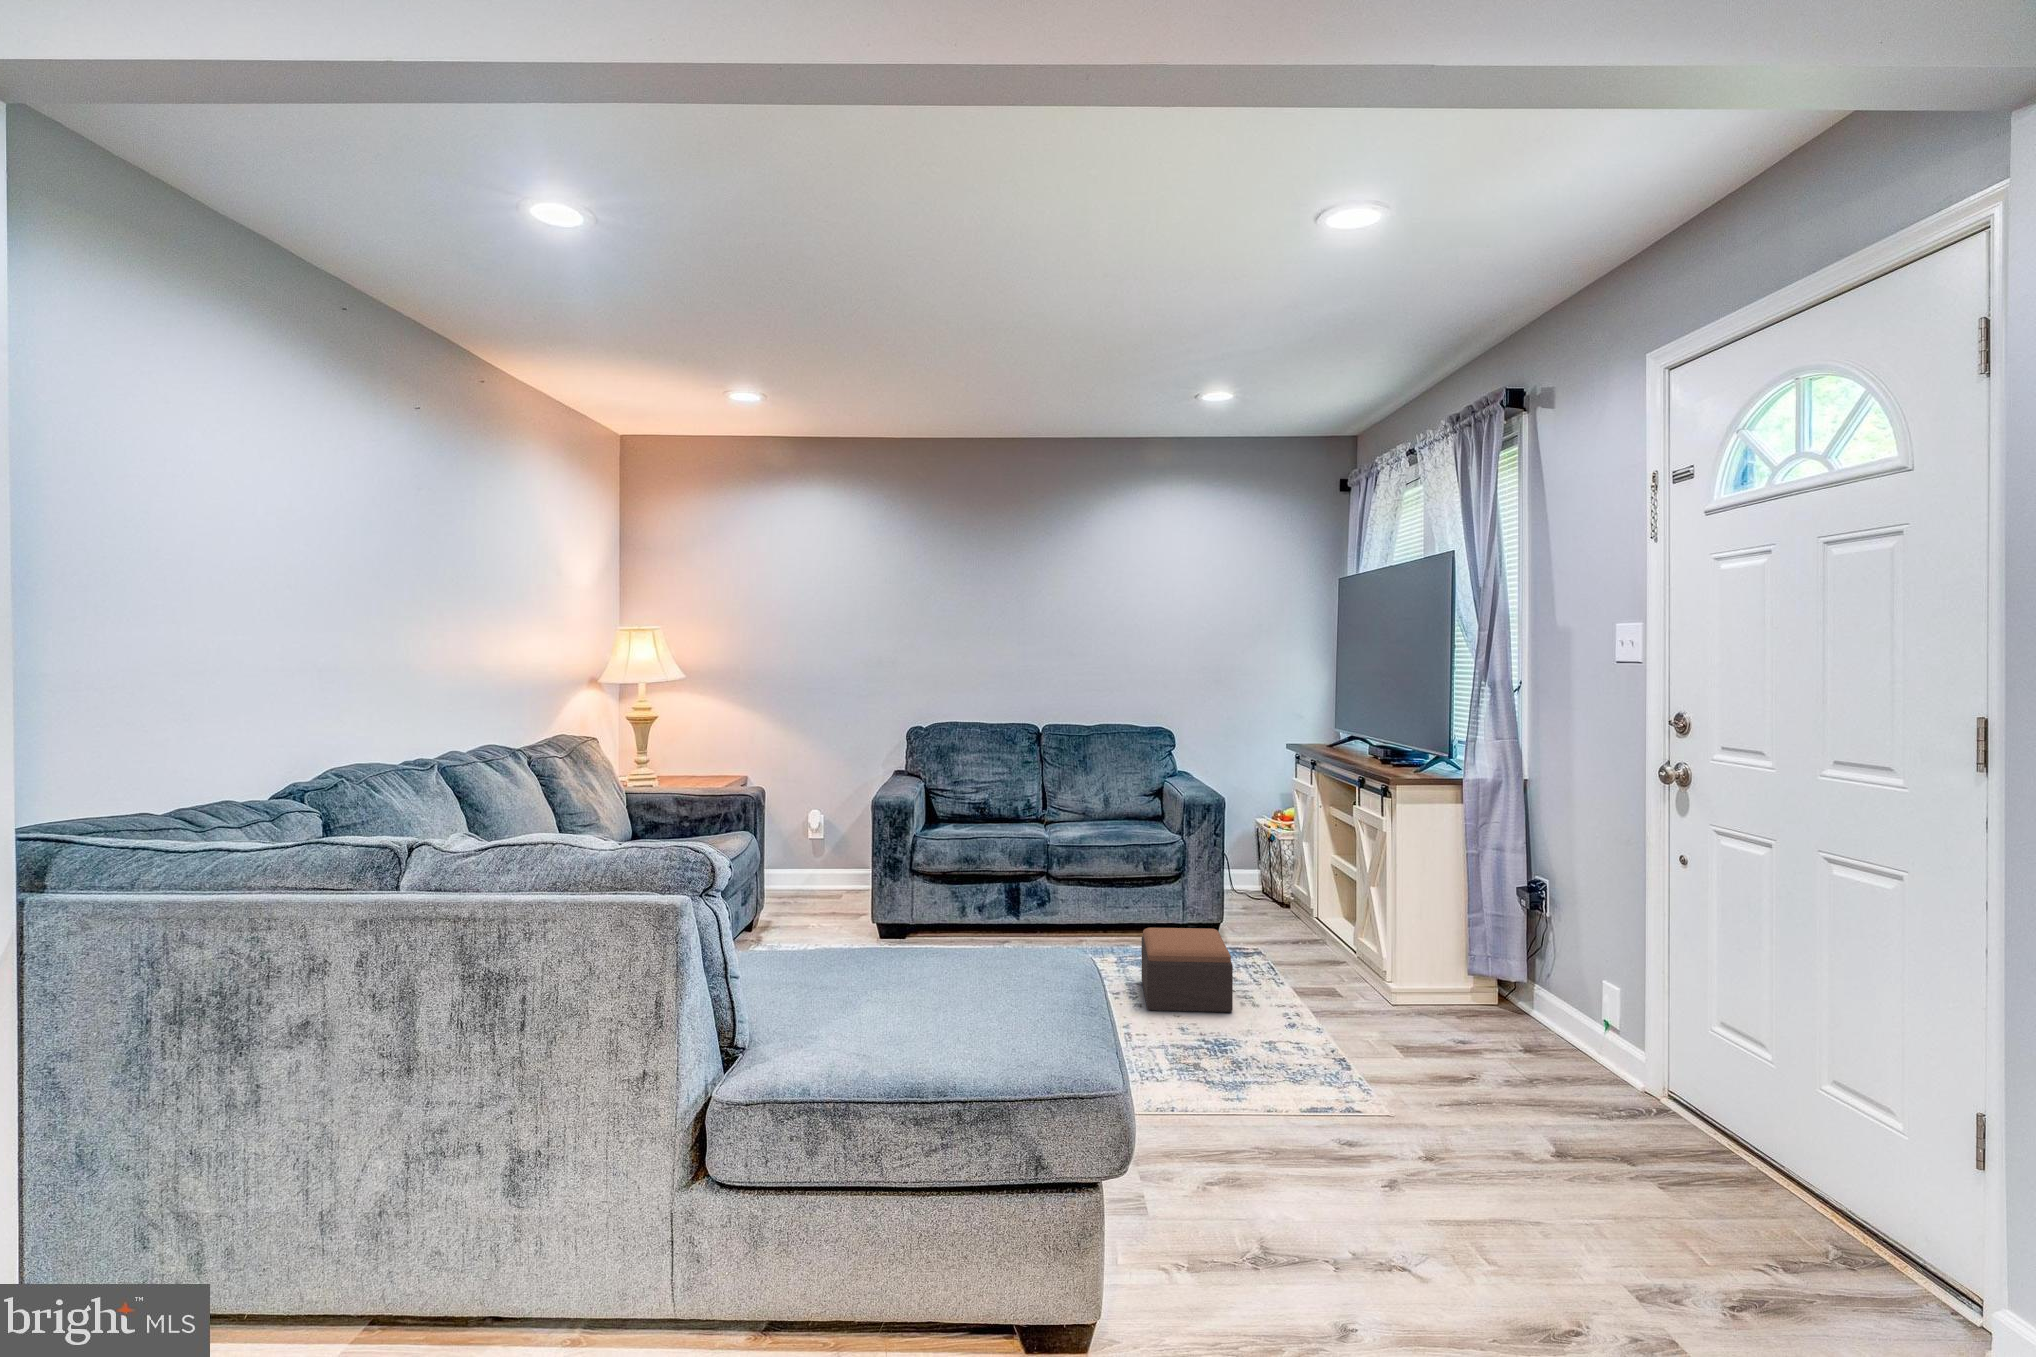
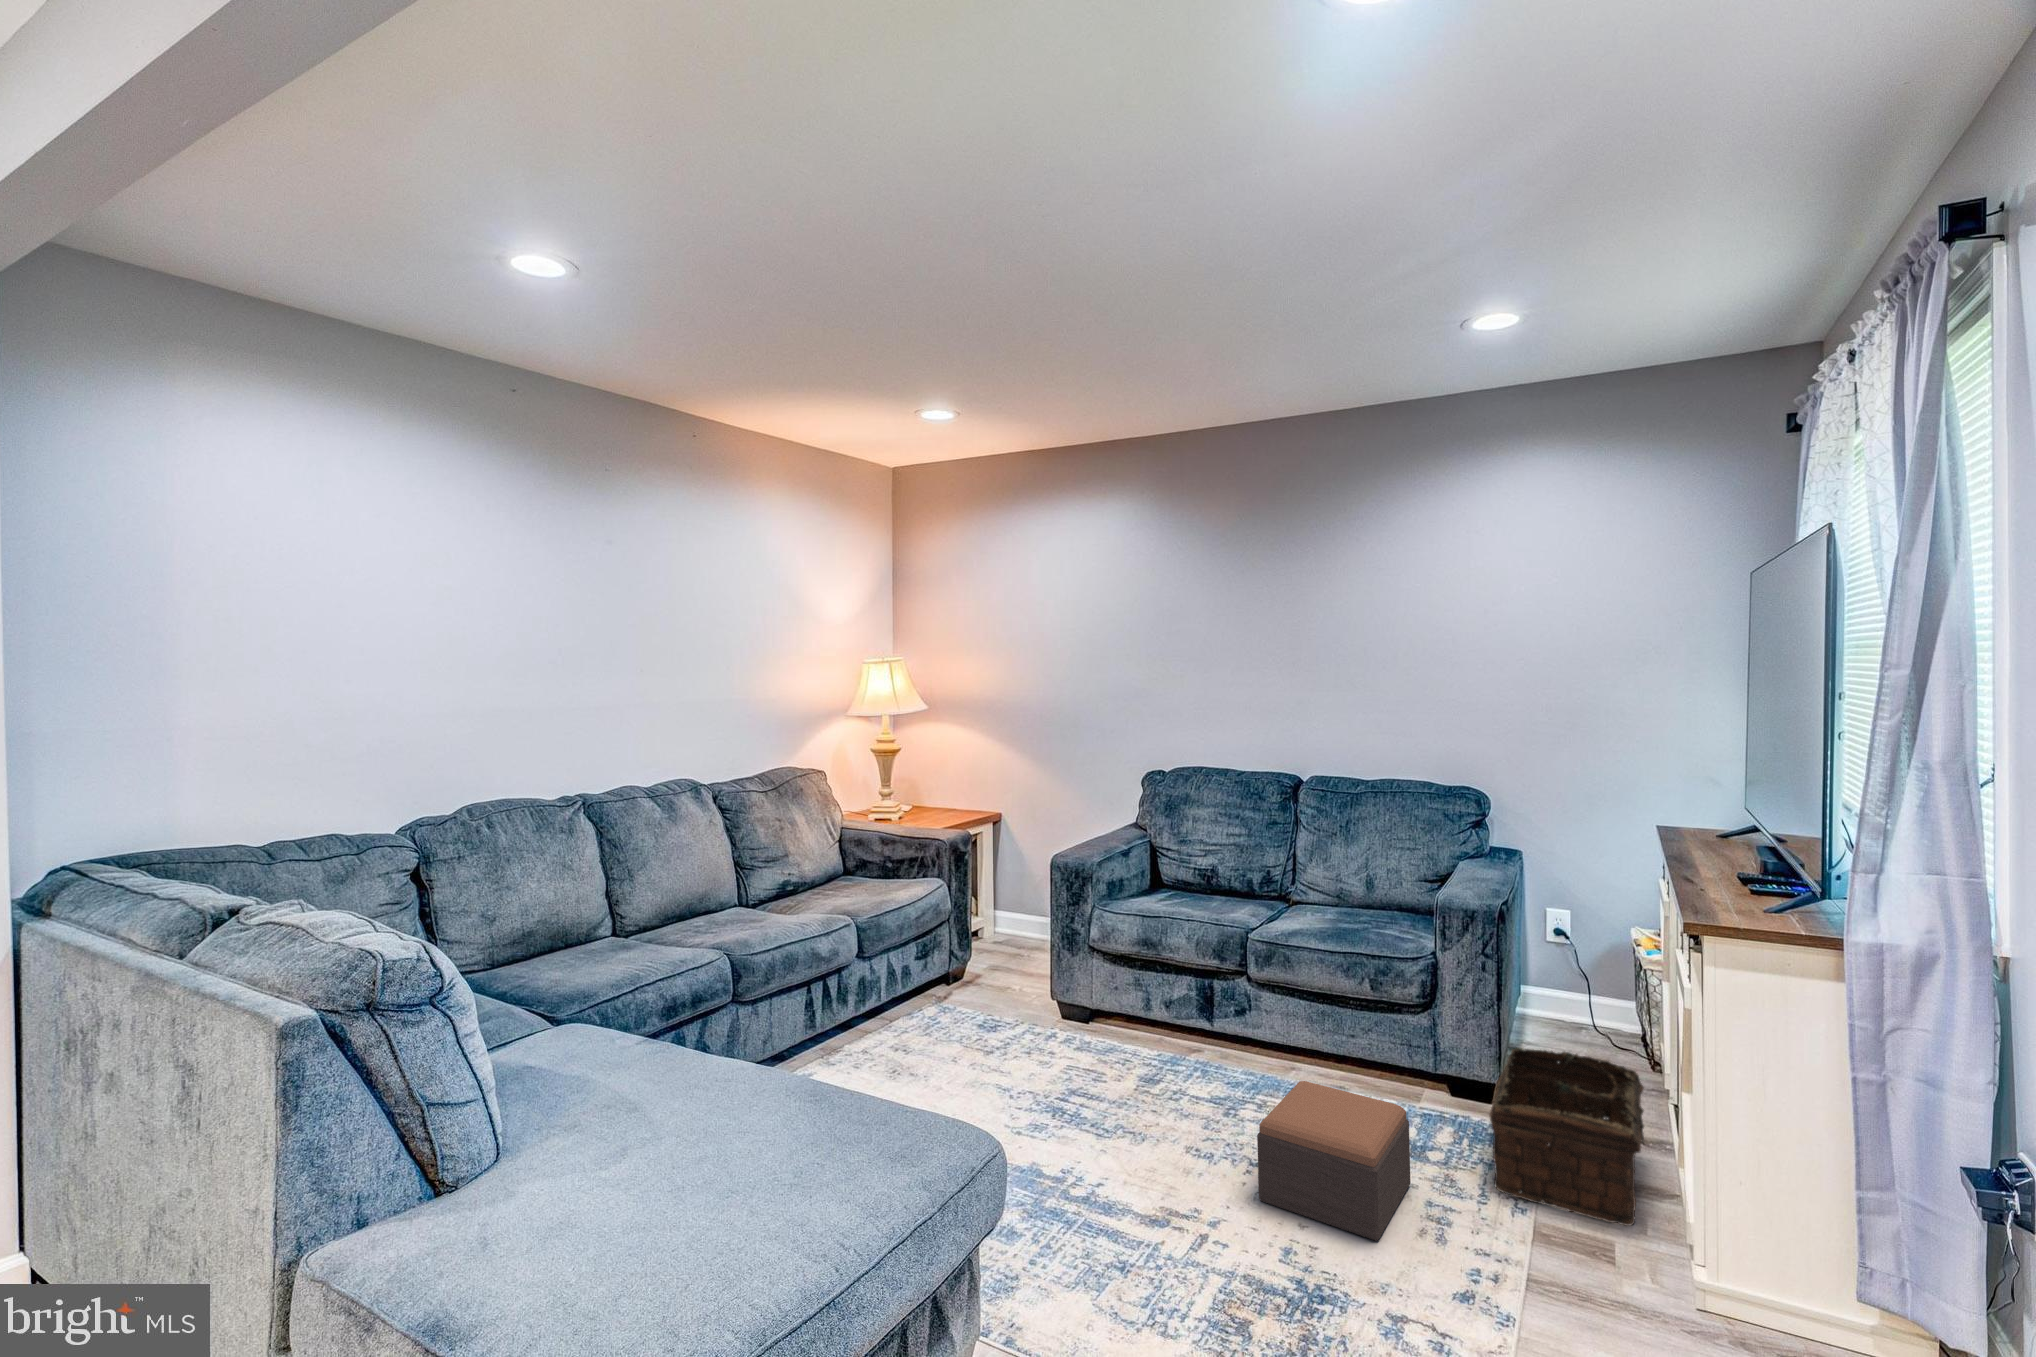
basket: none [1238,884,1342,976] -> present [1490,1048,1672,1226]

